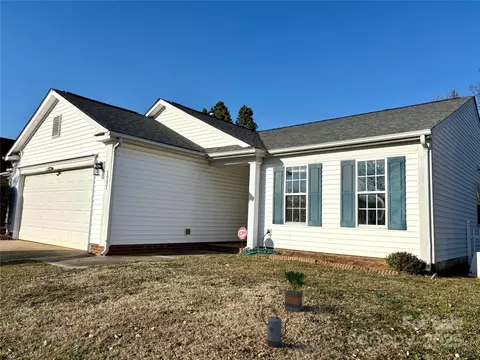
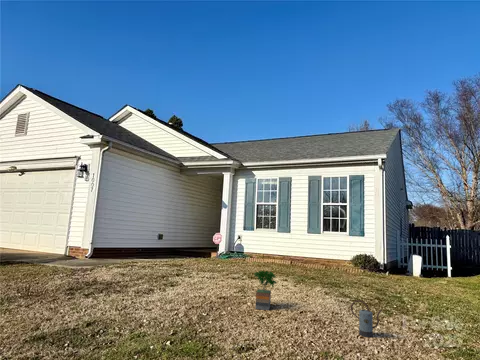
potted tree: present [284,271,307,312] -> present [254,271,276,310]

